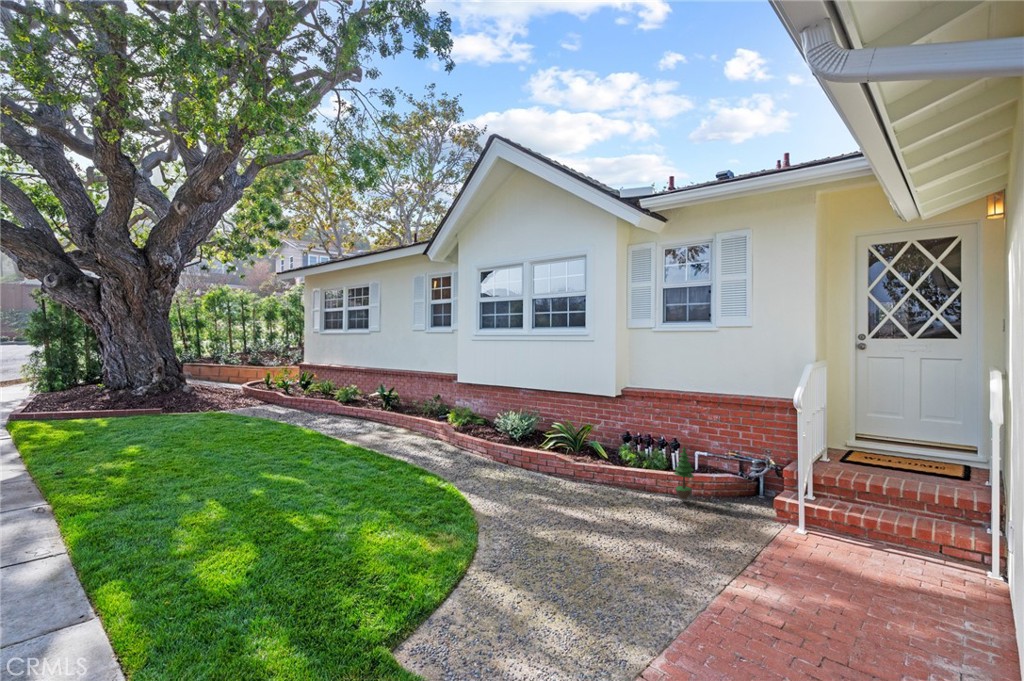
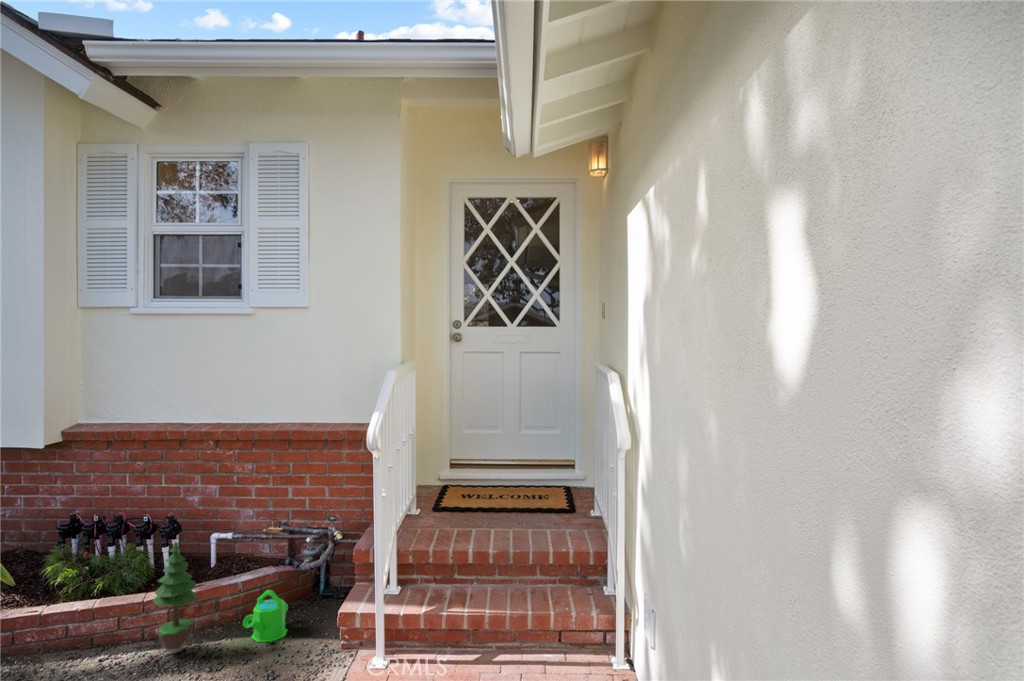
watering can: none [718,482,742,509] -> present [243,590,288,642]

